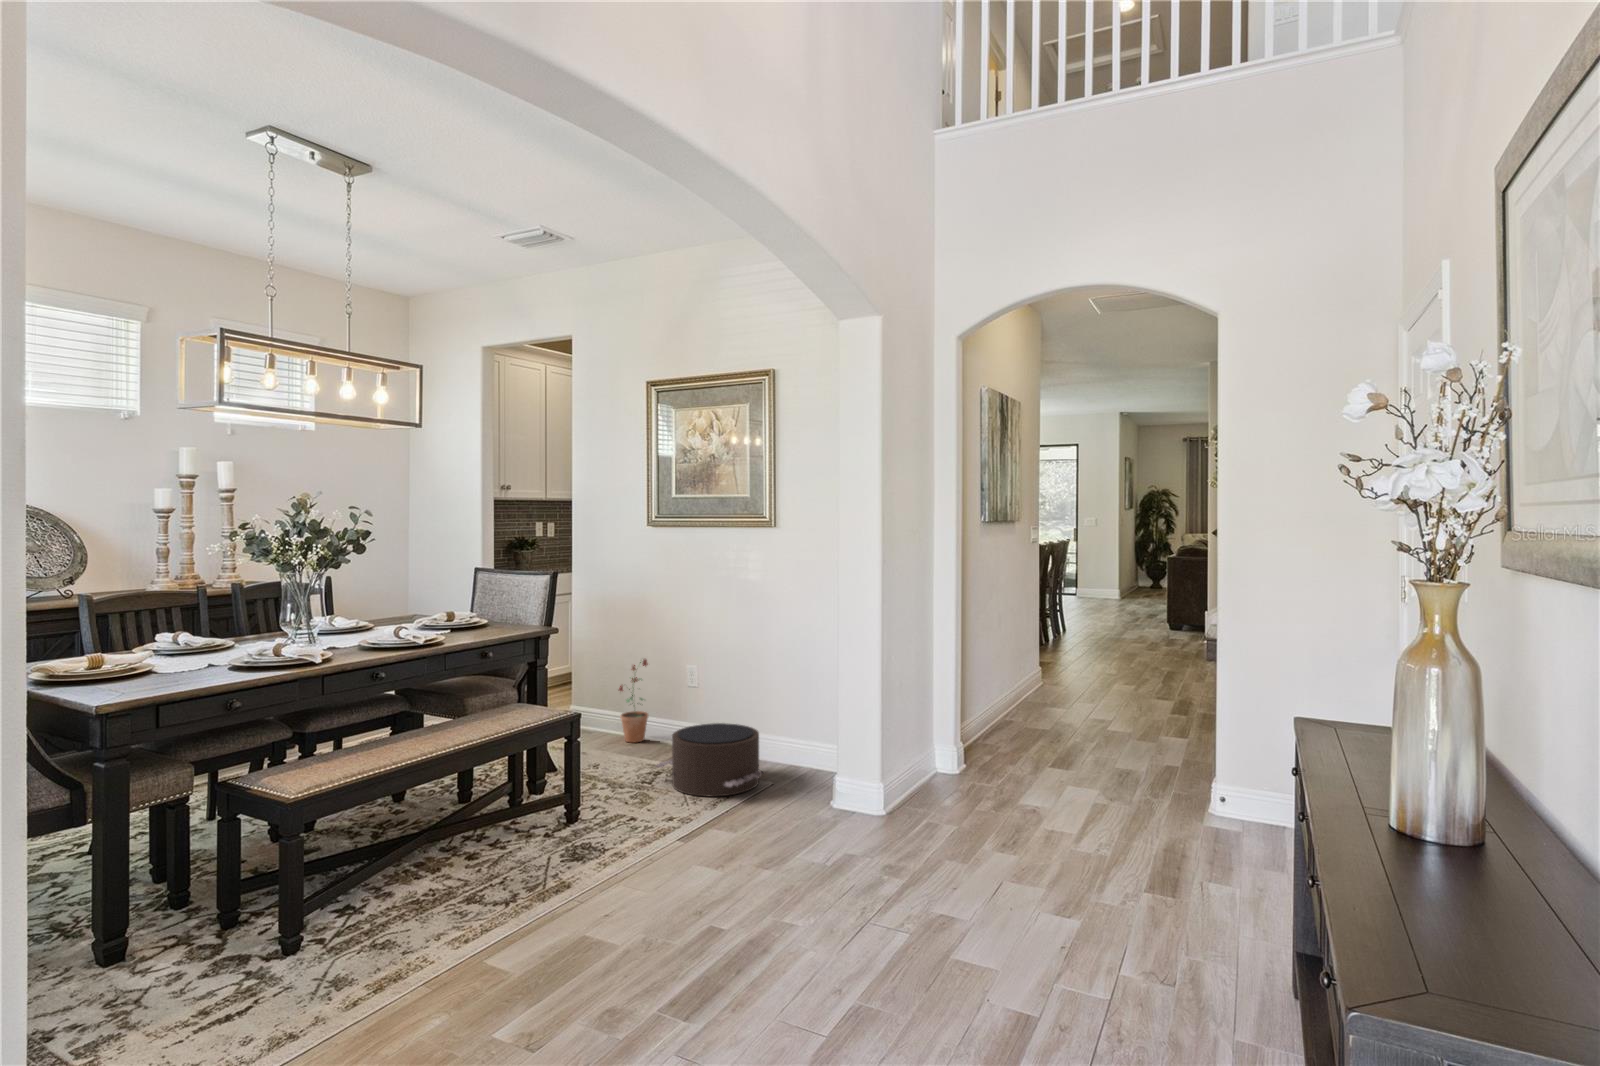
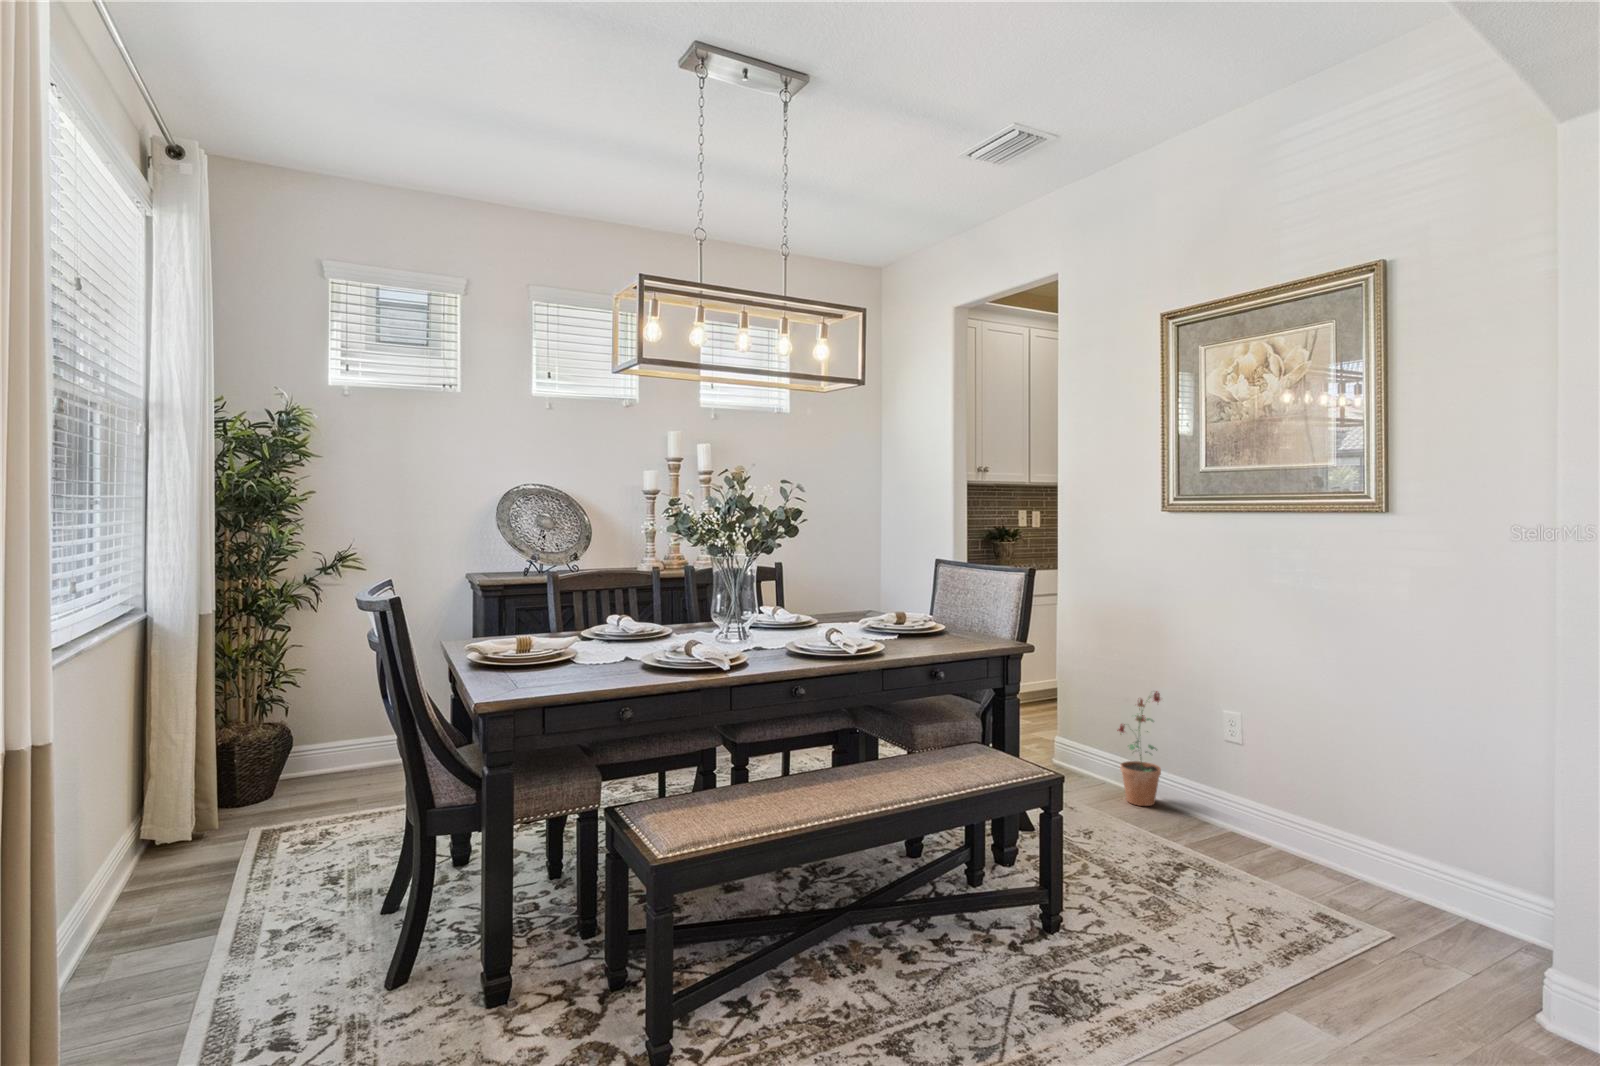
pouf: present [656,723,762,797] -> none [1175,807,1382,942]

